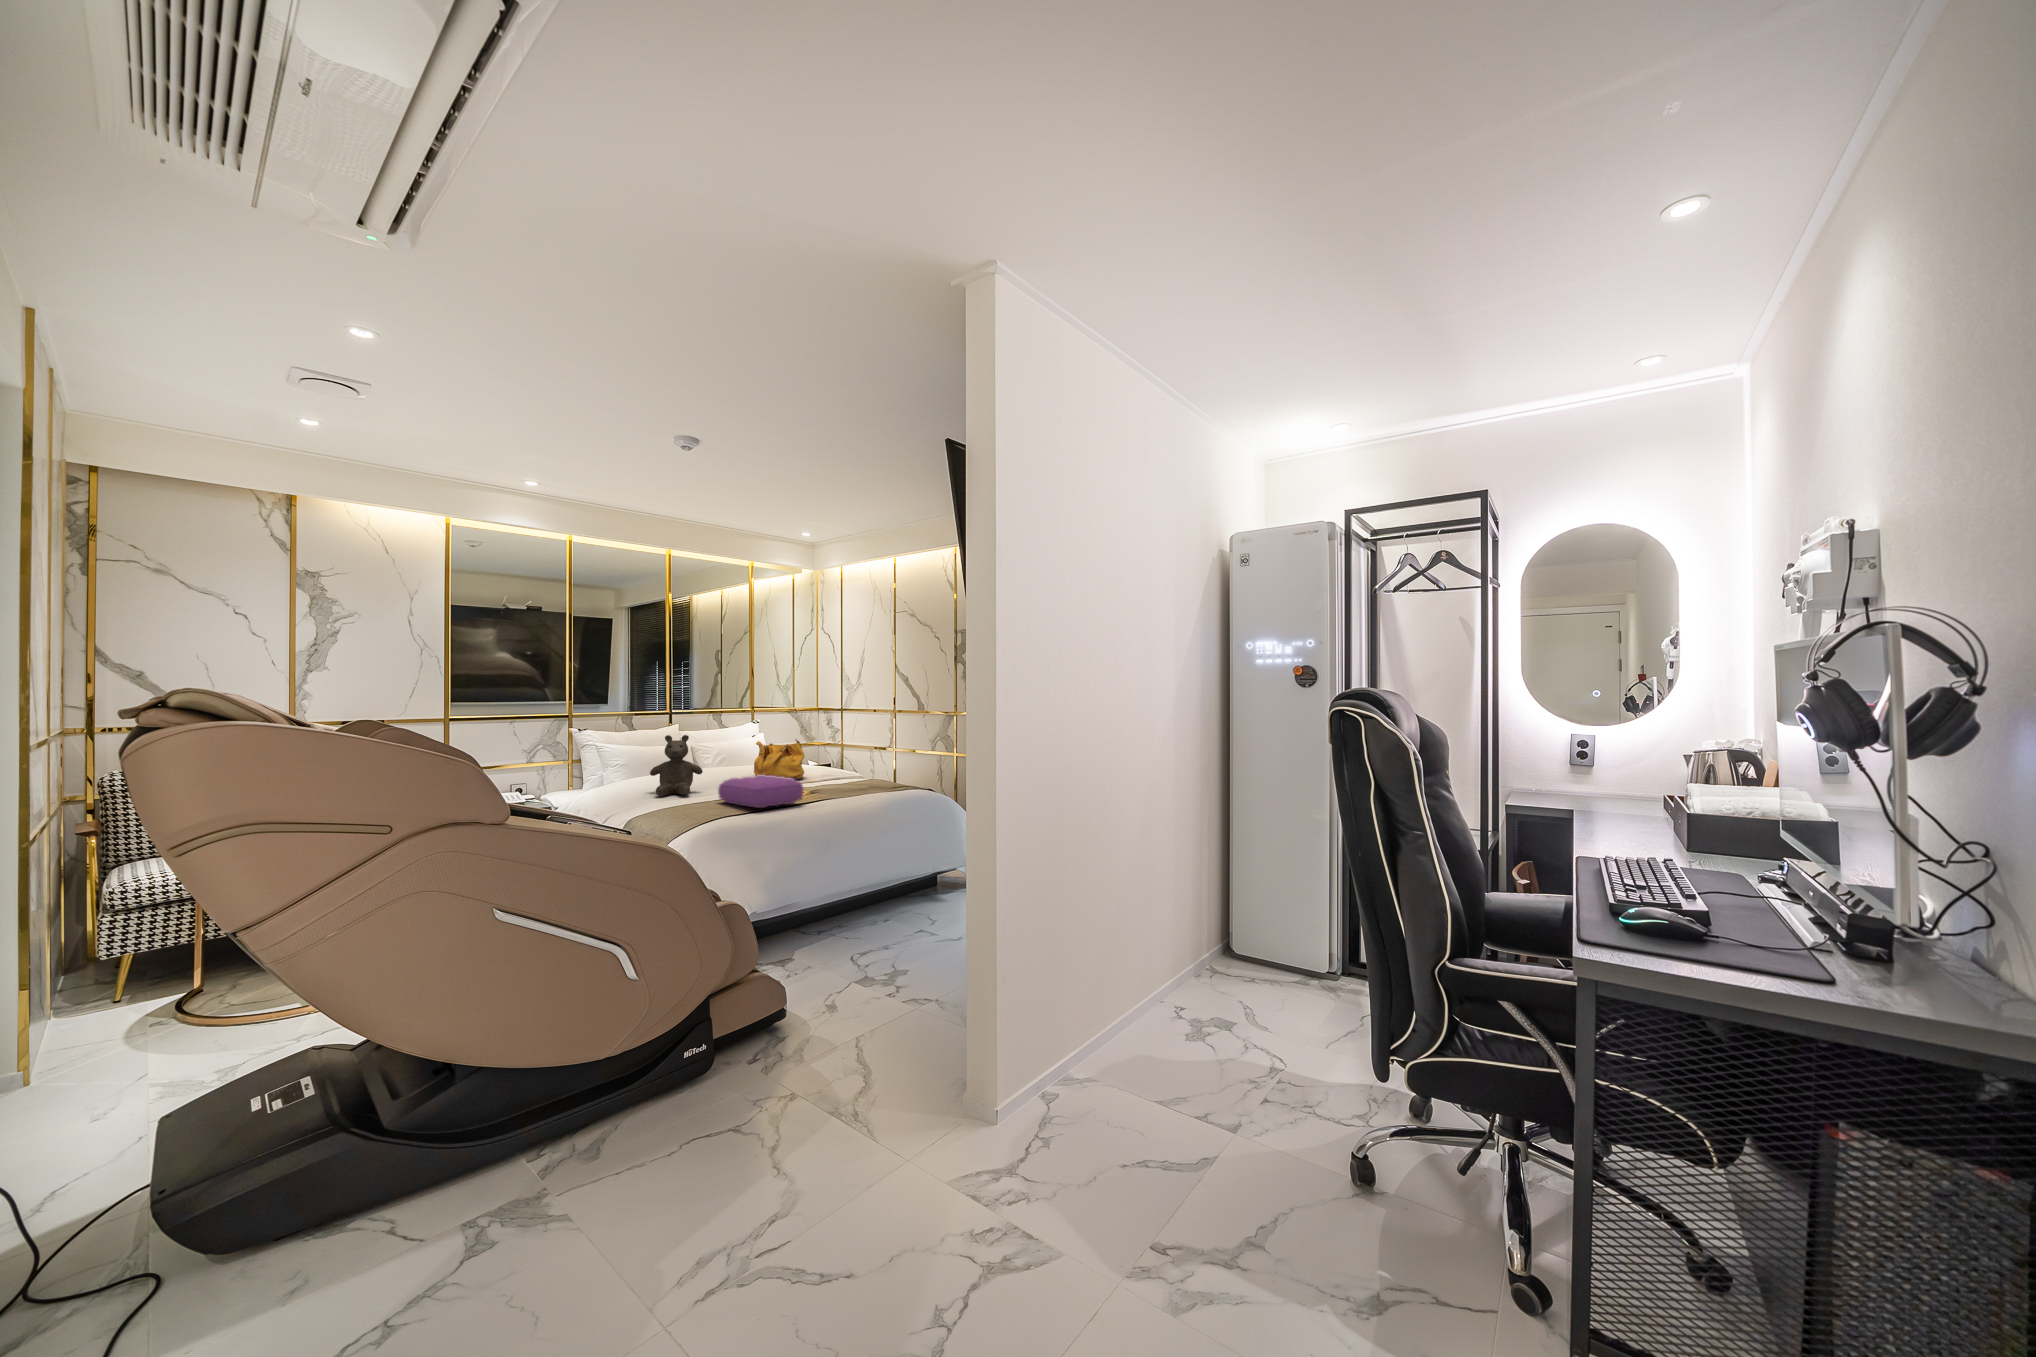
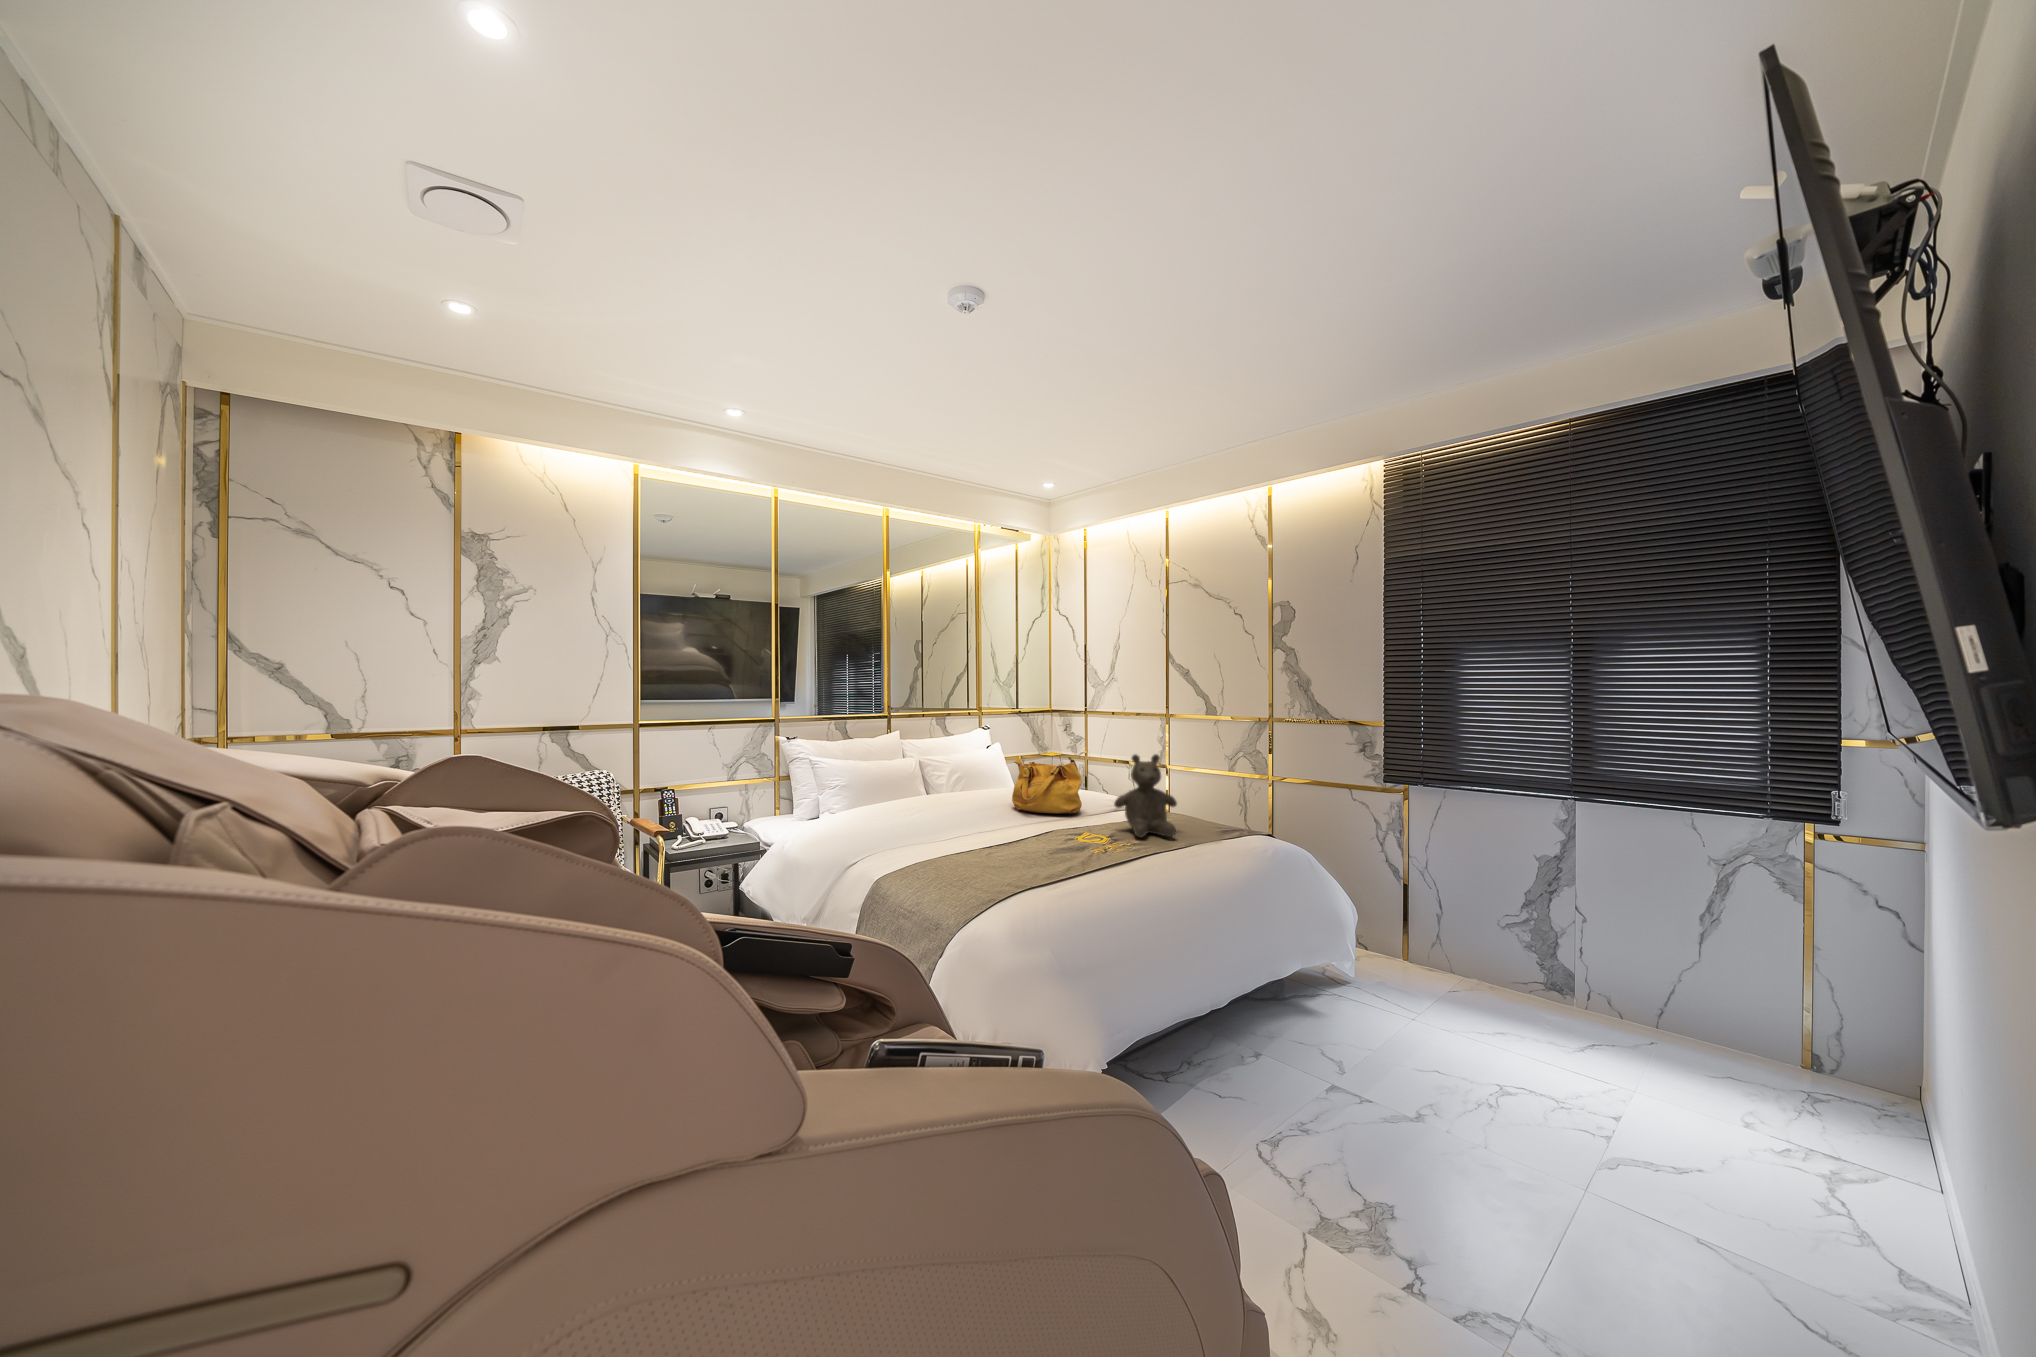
teddy bear: present [650,735,703,796] -> present [1114,754,1177,838]
pillow: present [718,775,803,808] -> none [999,816,1126,873]

